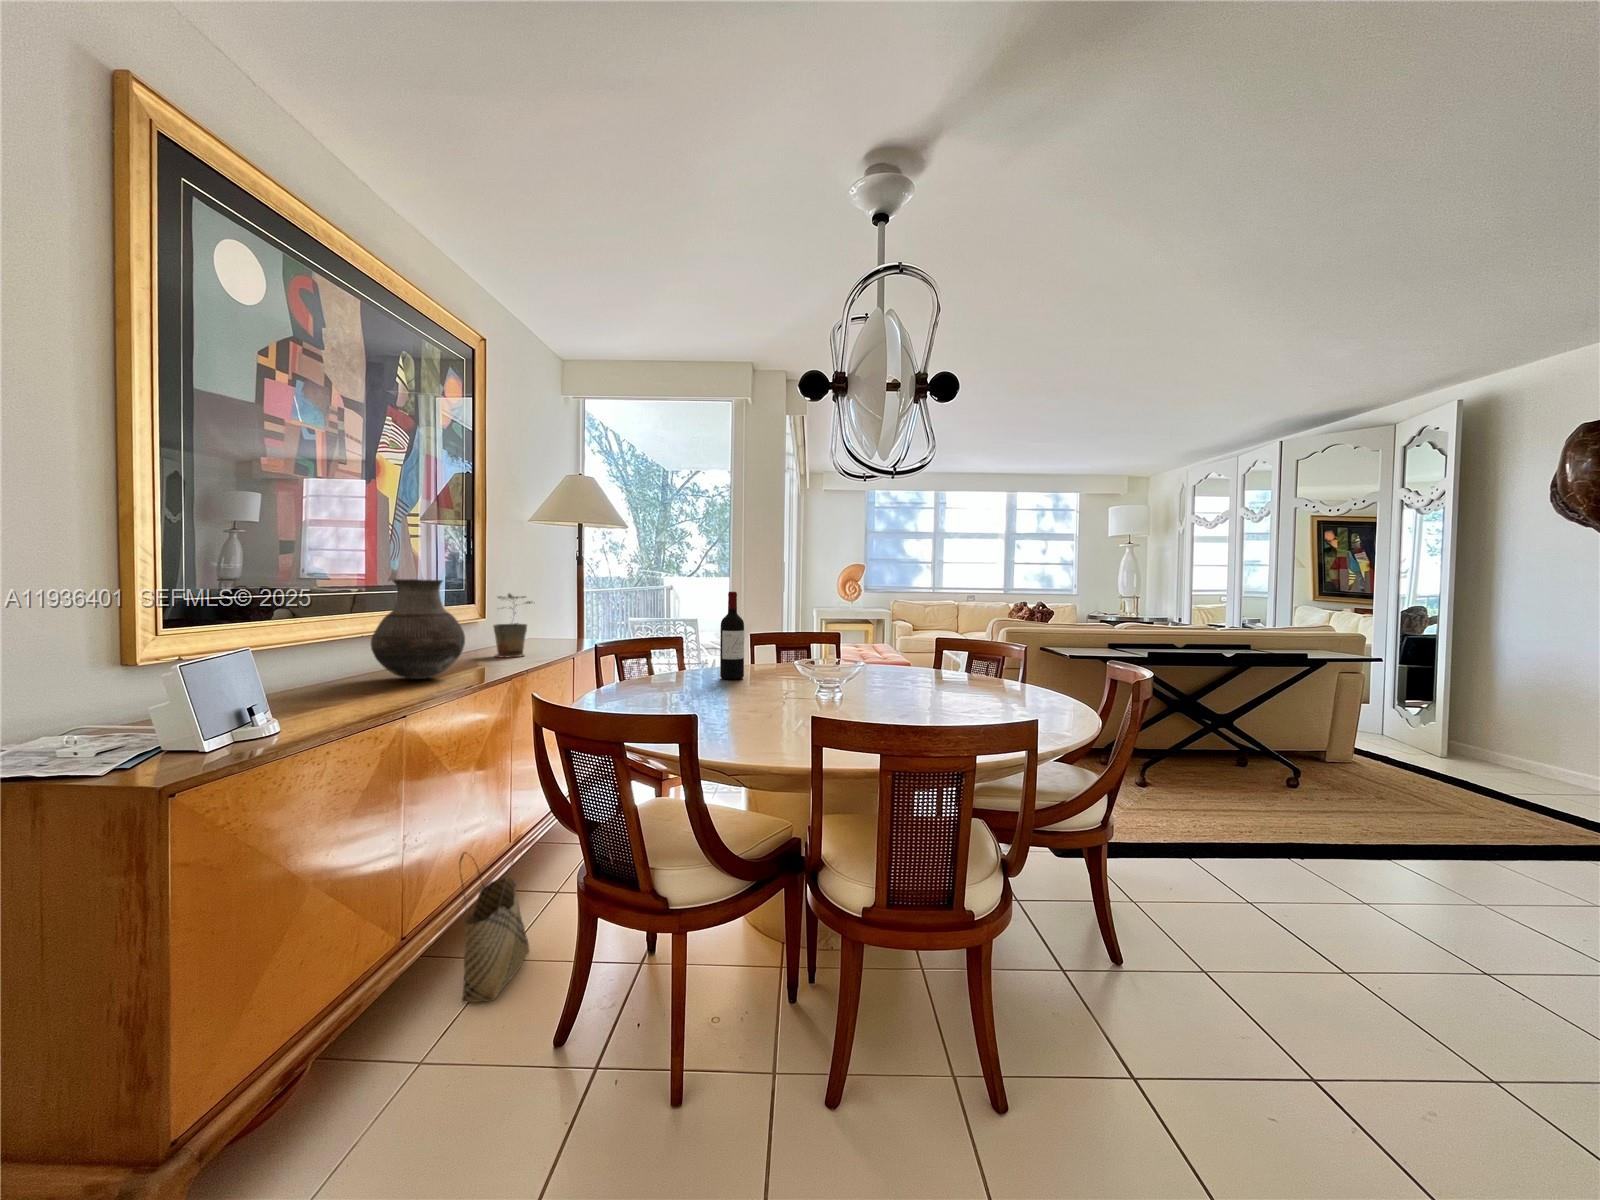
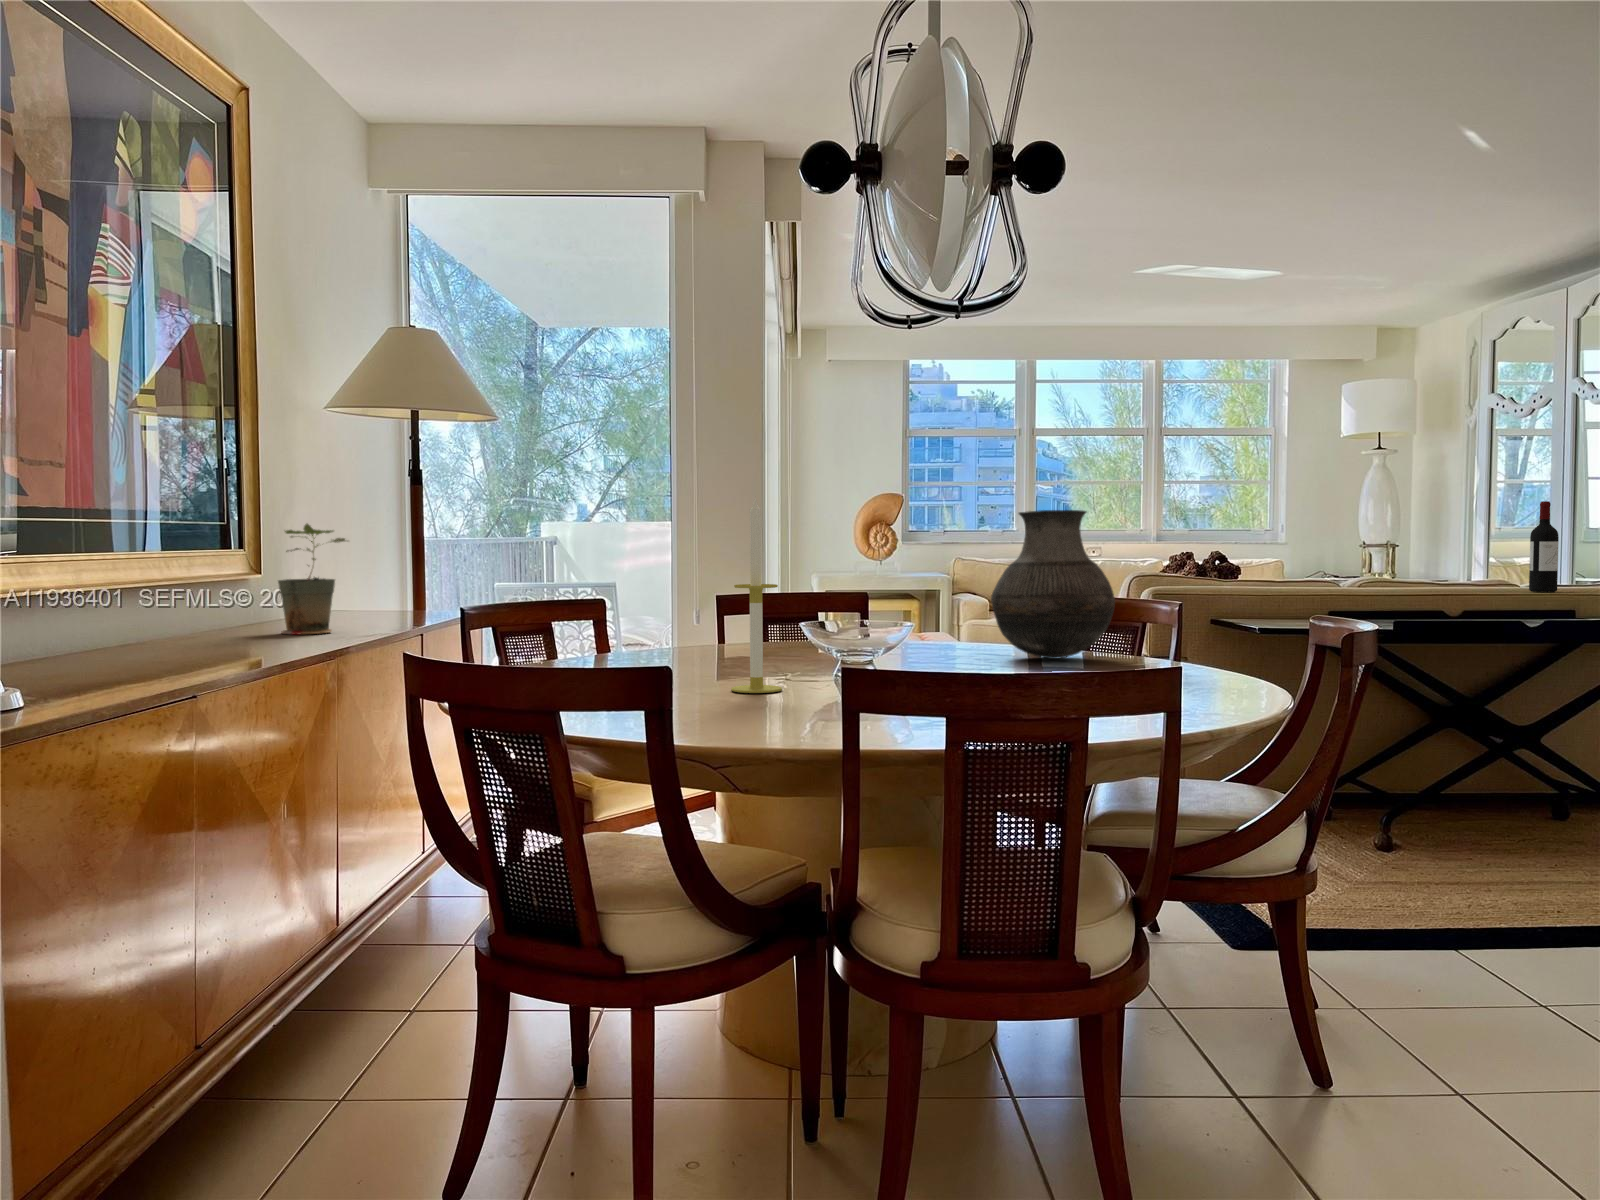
vase: present [371,579,465,679] -> present [991,510,1115,659]
candle: none [751,590,782,713] -> present [731,499,782,693]
wine bottle: present [720,592,744,680] -> present [1529,501,1559,592]
woven basket: present [459,852,530,1003] -> none [266,921,377,1161]

